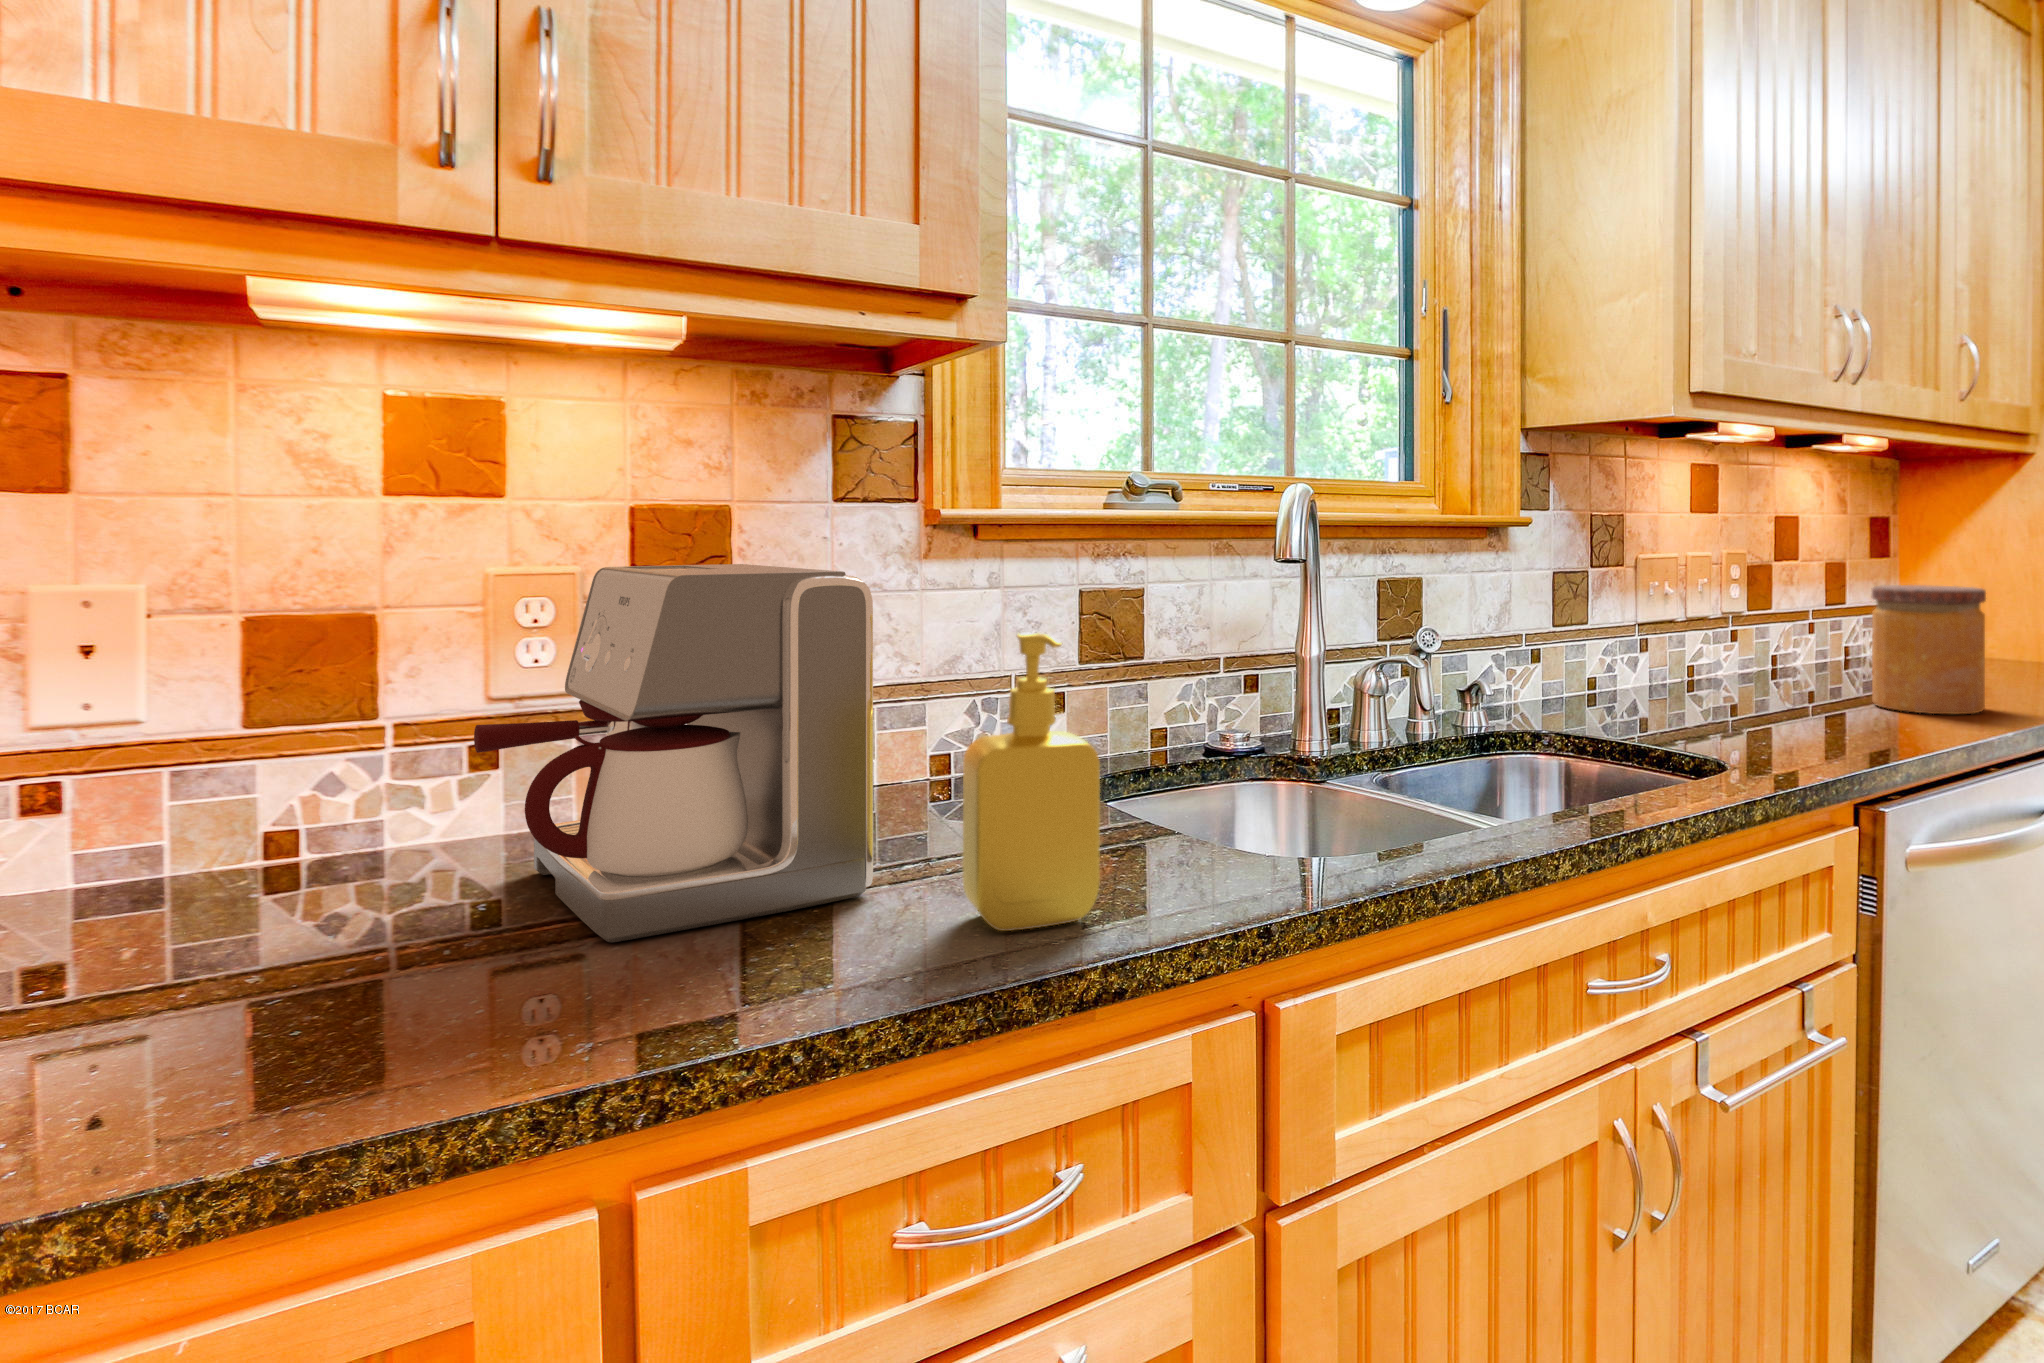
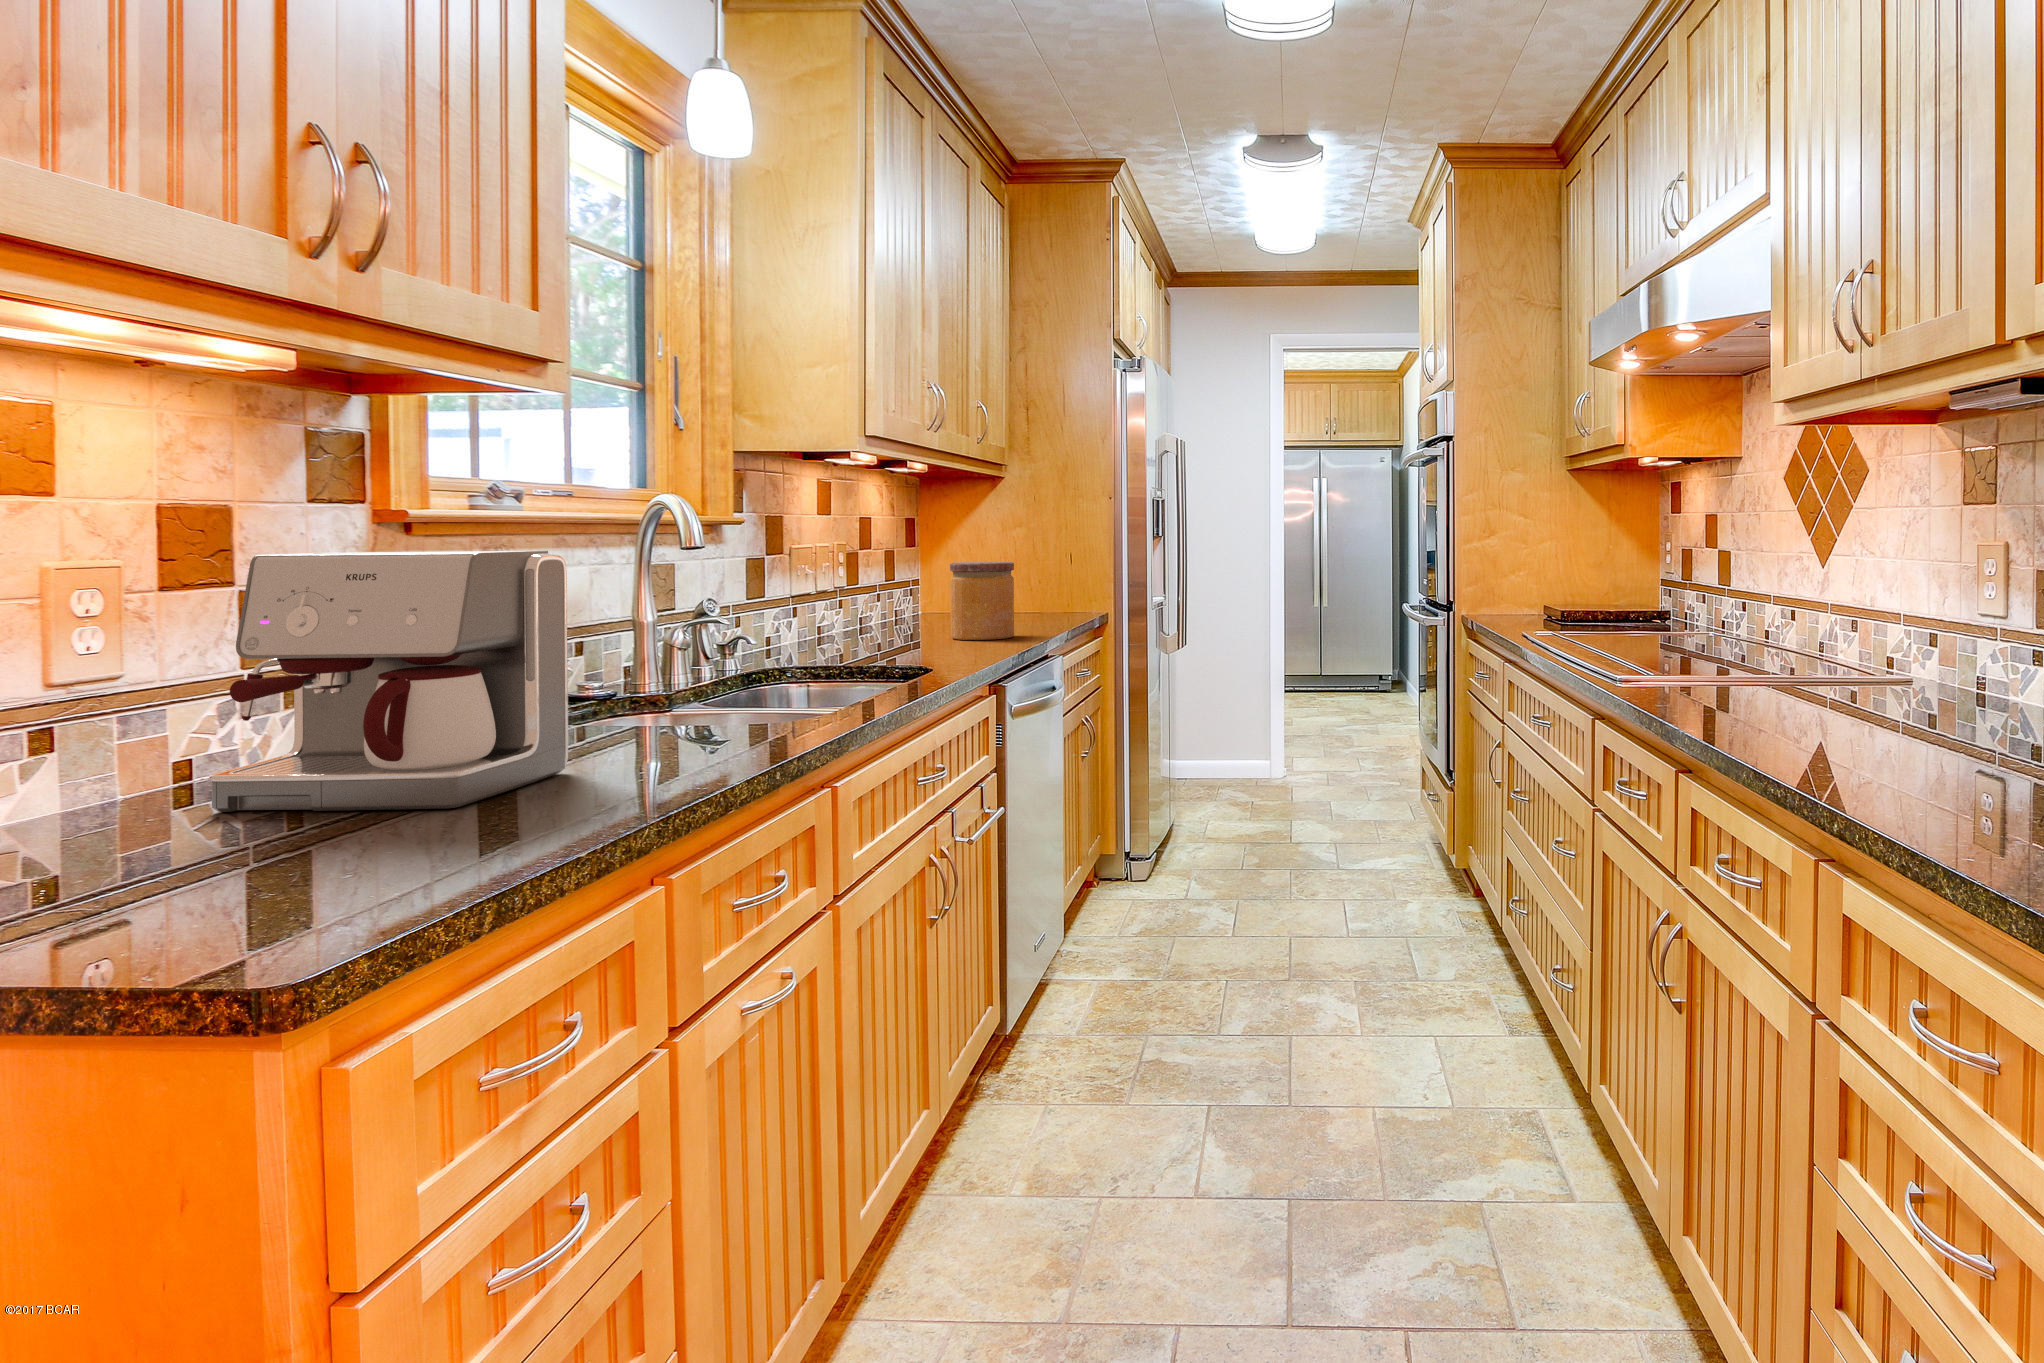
soap dispenser: present [963,632,1100,931] -> none [658,584,745,763]

